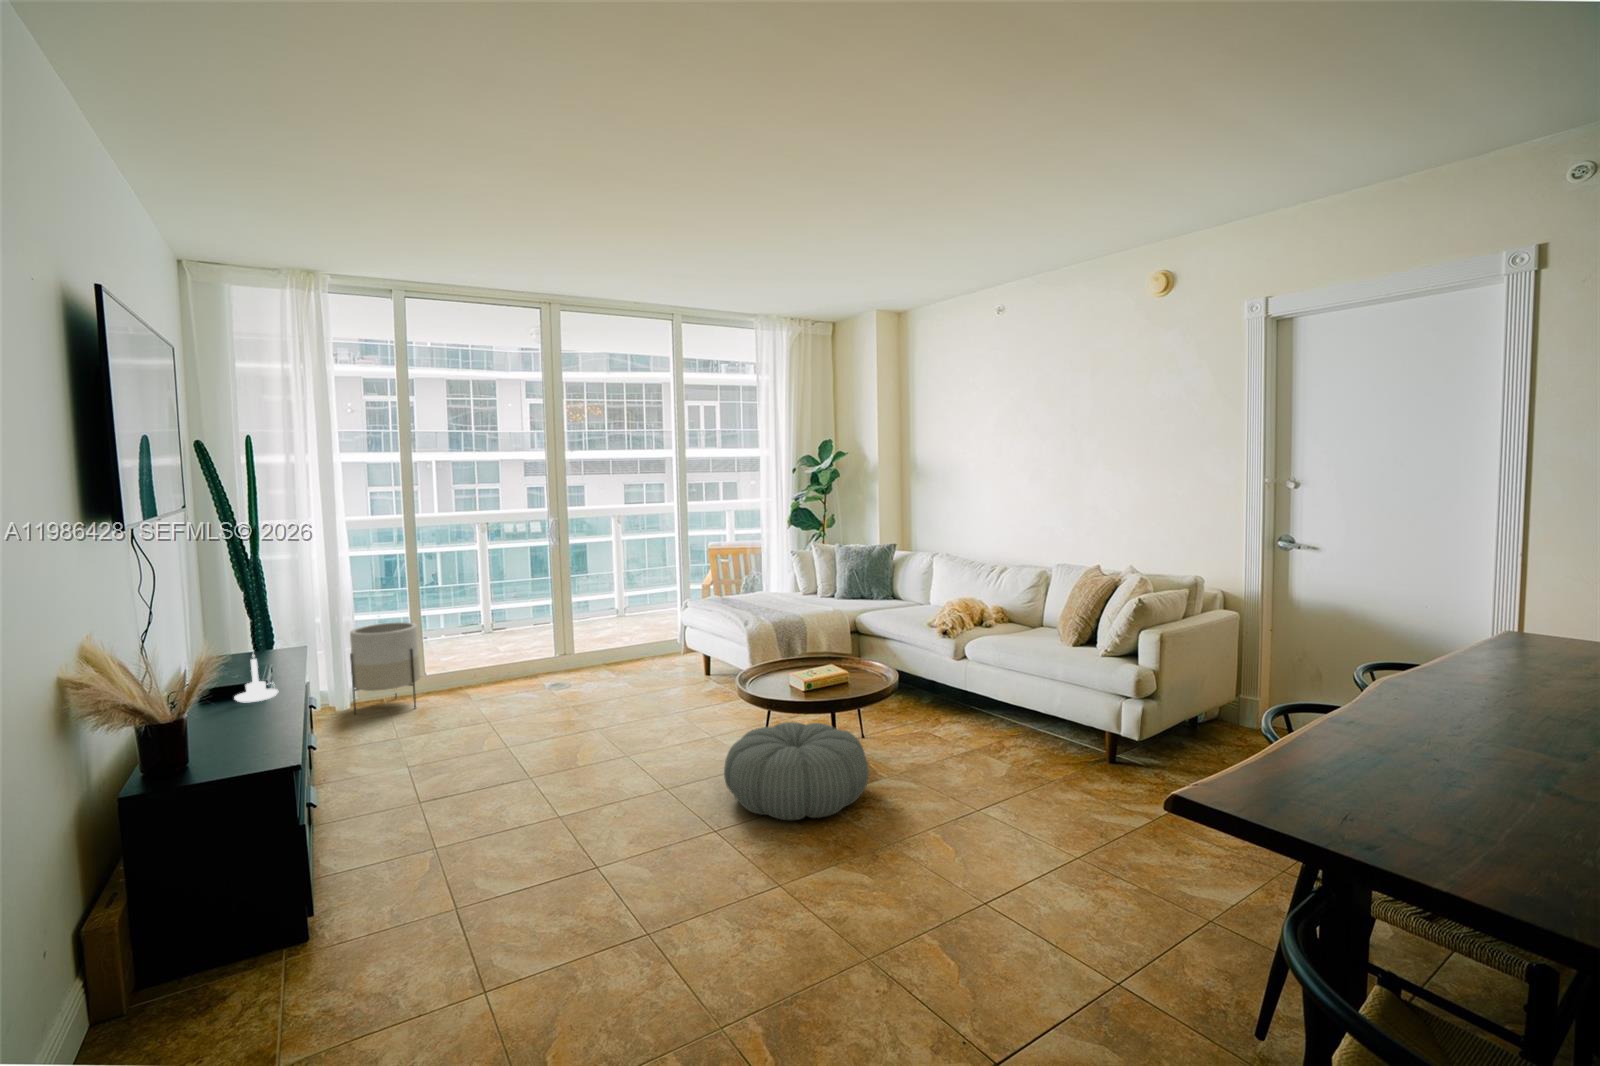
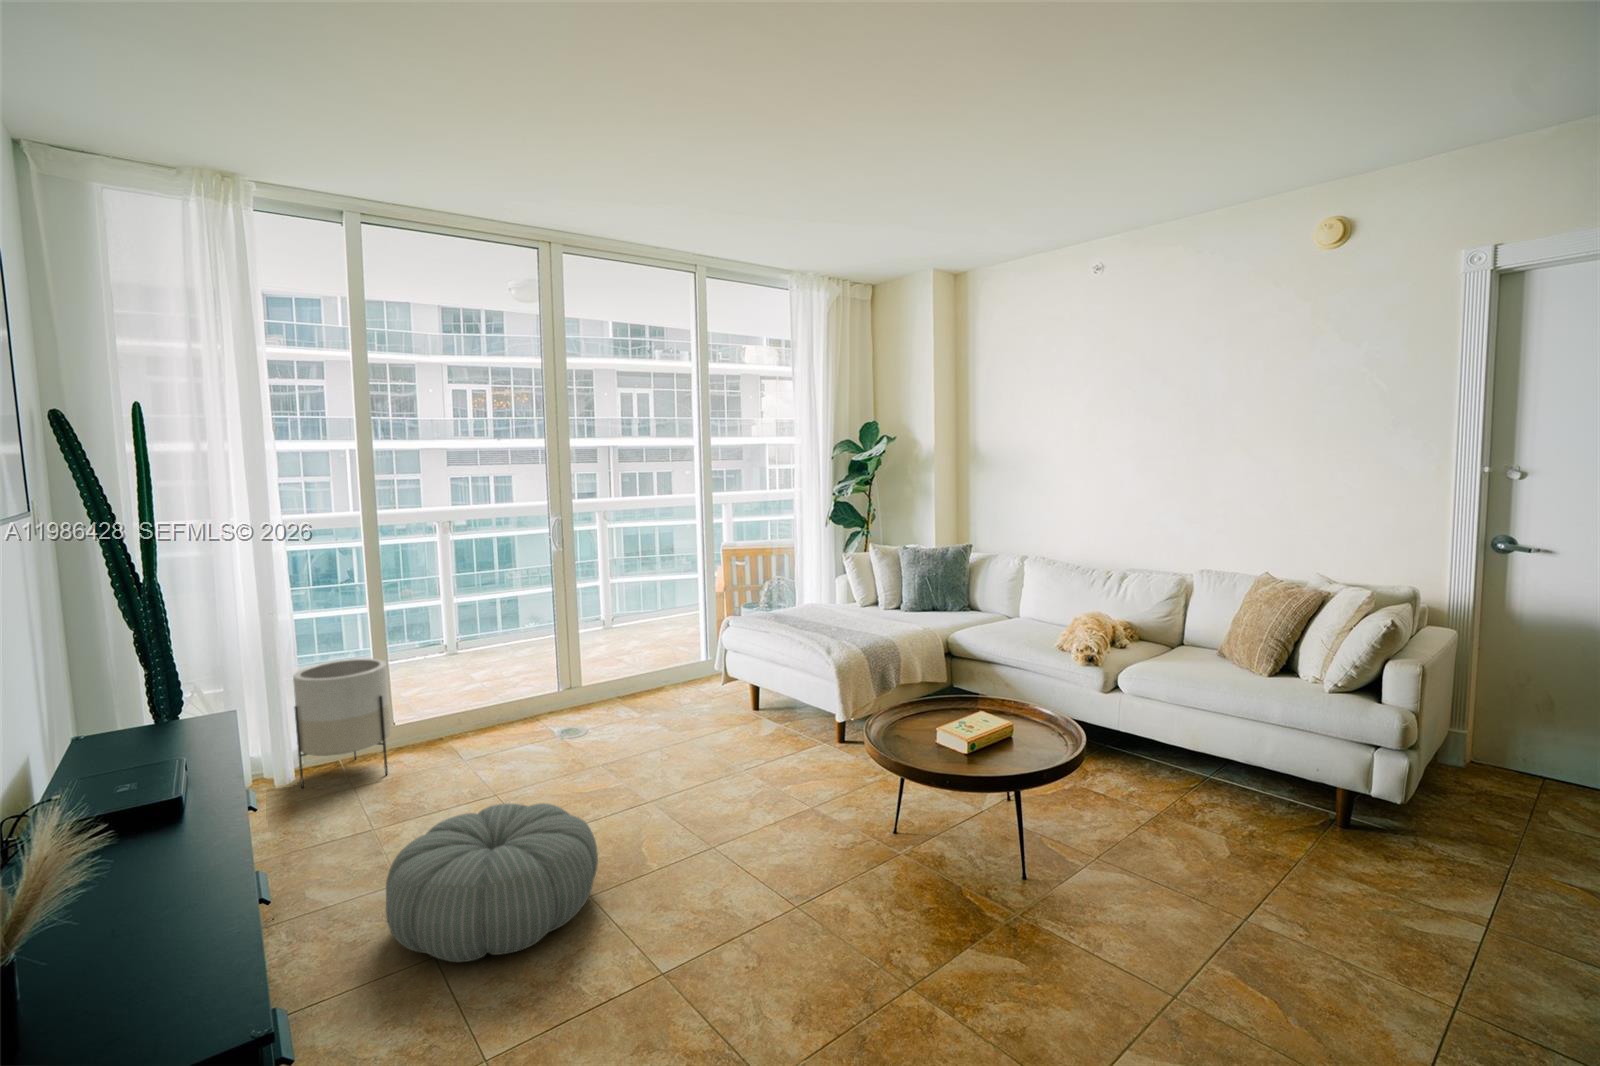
candle holder: present [234,655,278,703] -> none [141,750,218,836]
pouf: present [724,722,869,820] -> present [386,803,598,962]

